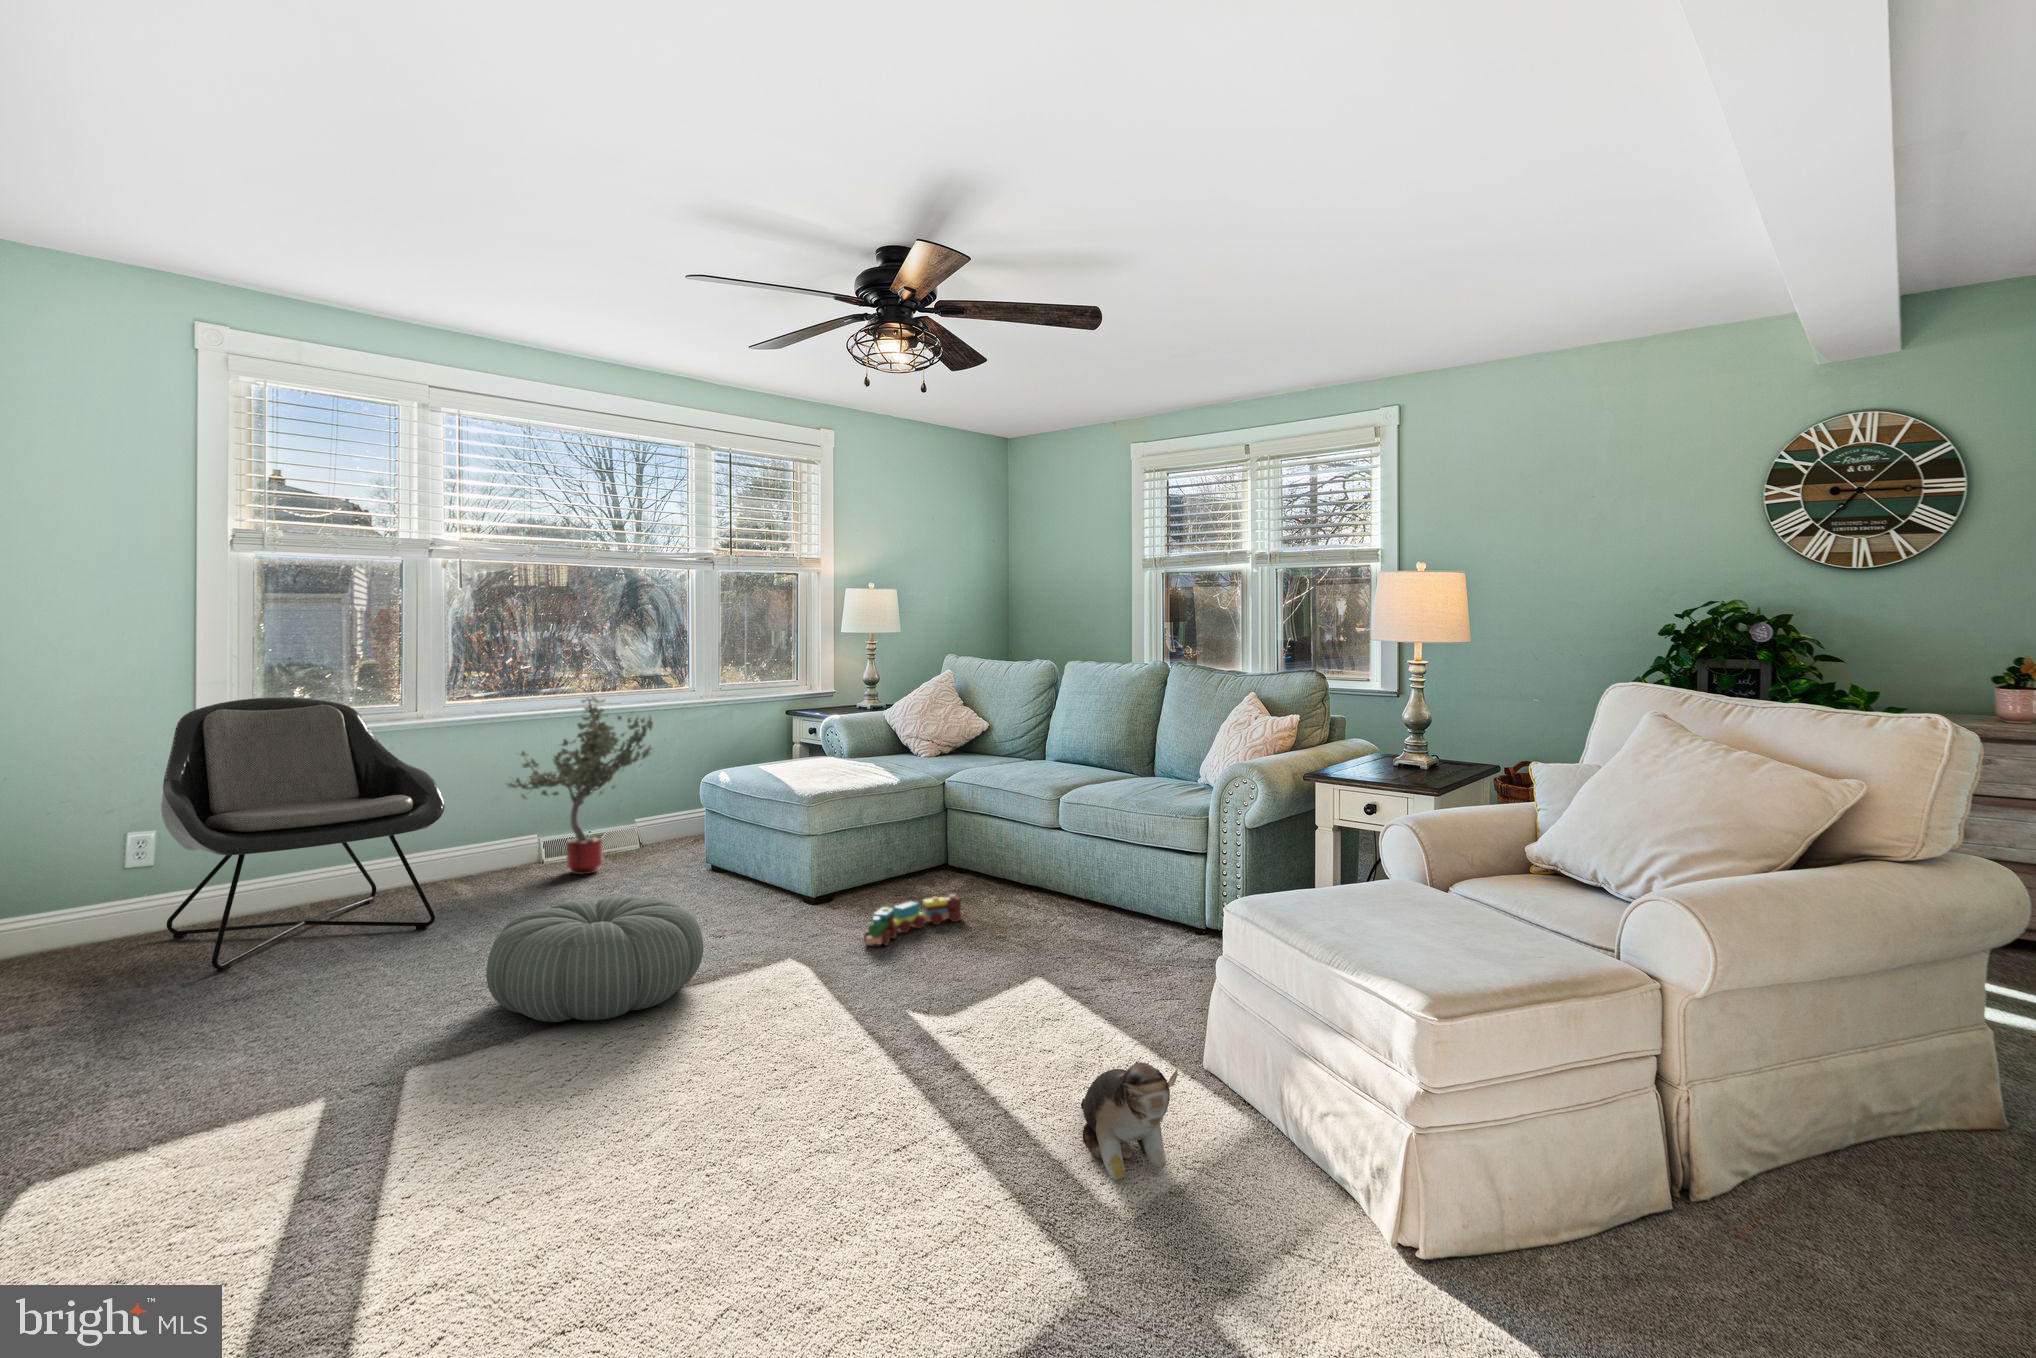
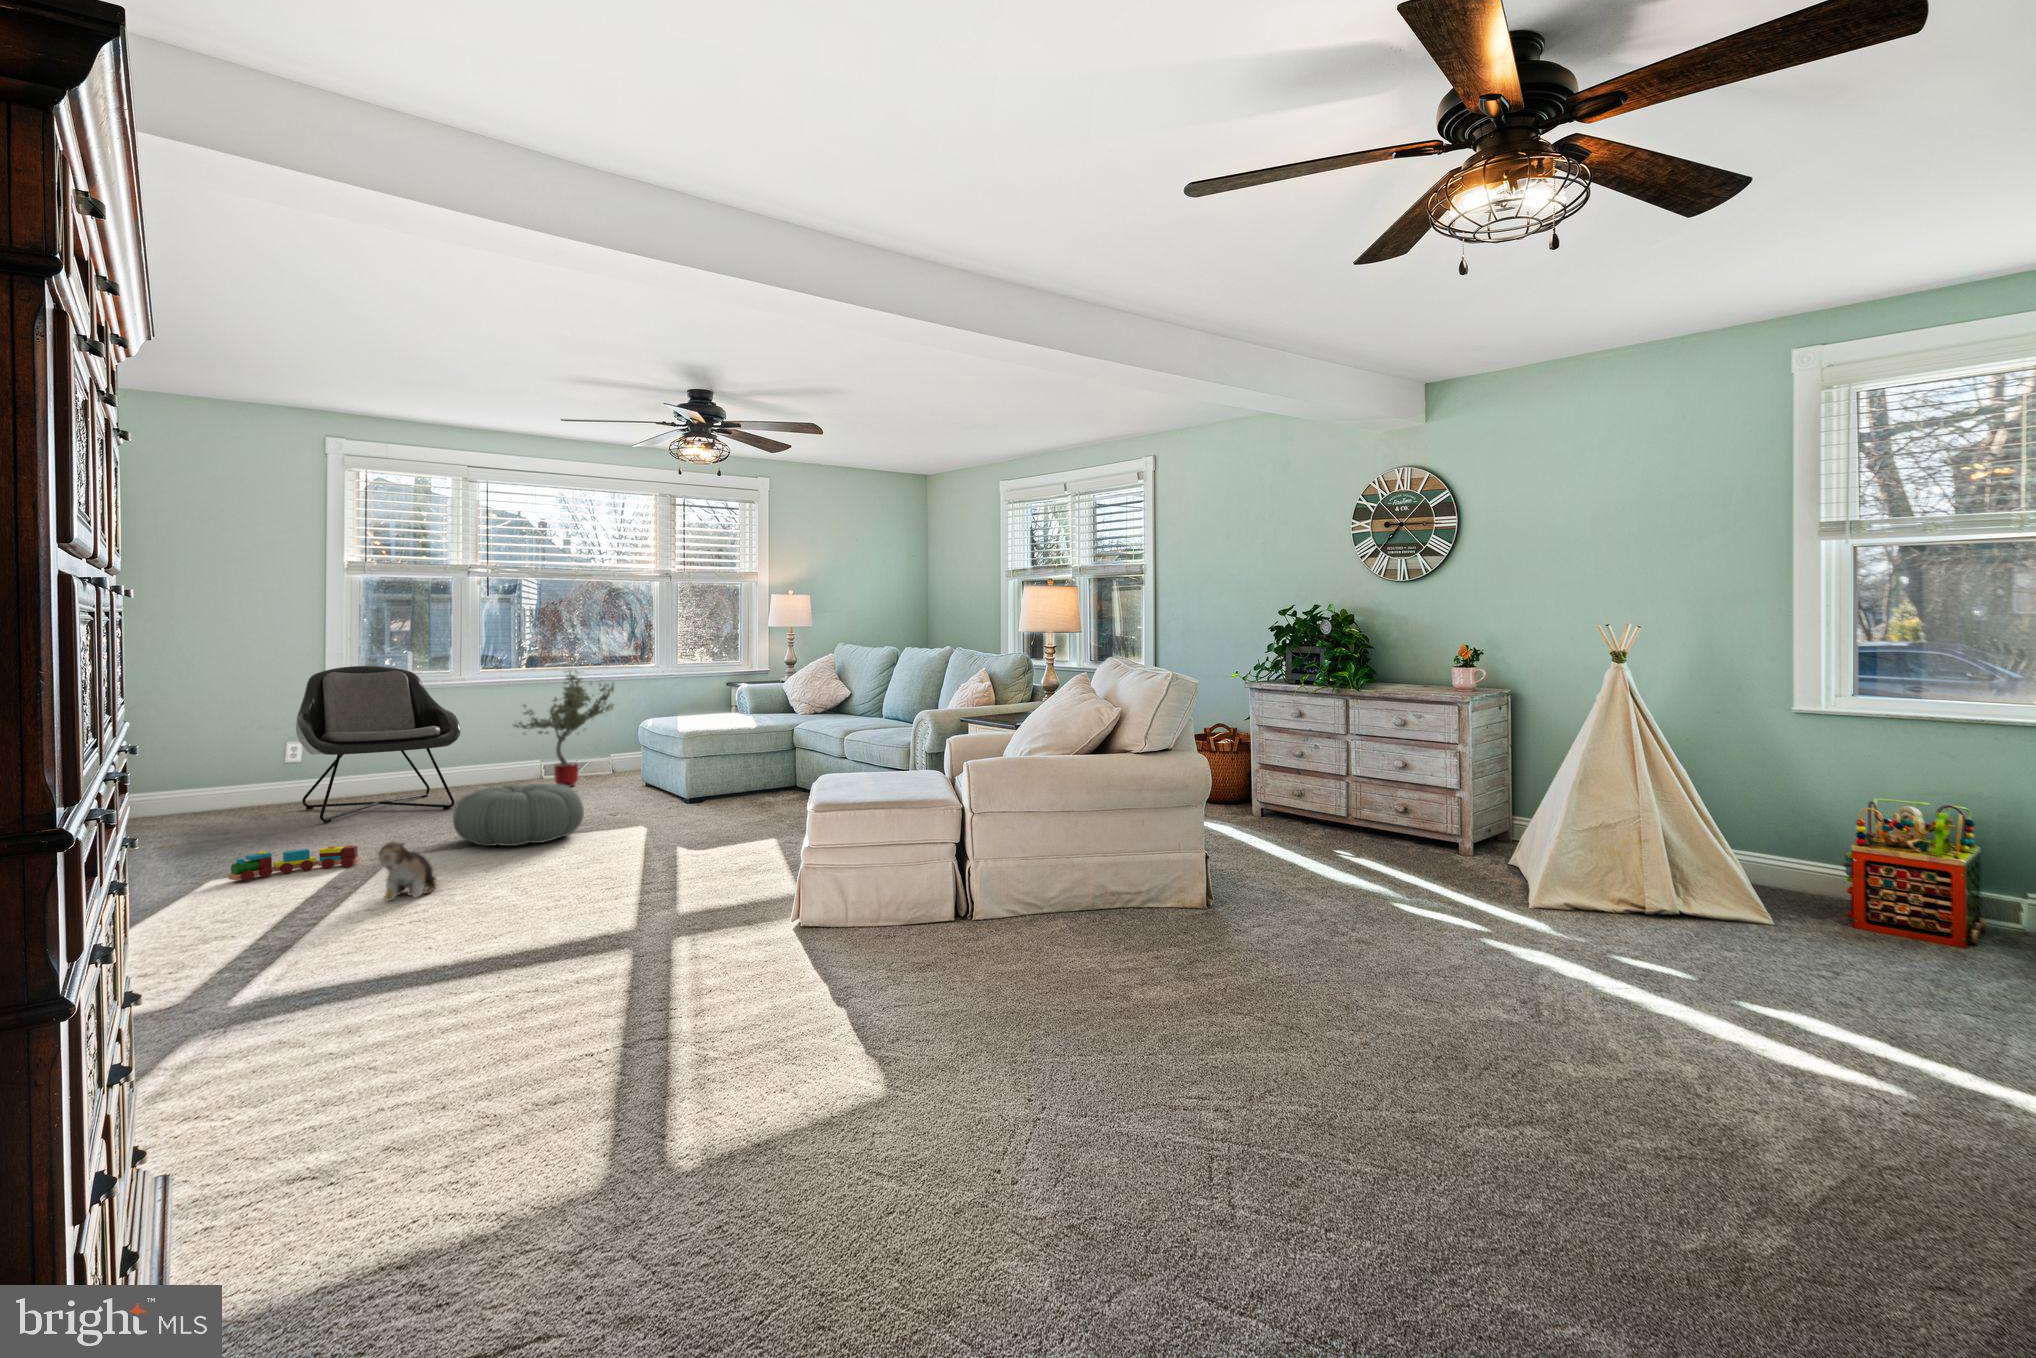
toy train: present [864,894,963,945] -> present [228,845,360,881]
plush toy: present [1081,1062,1178,1180] -> present [379,841,436,901]

